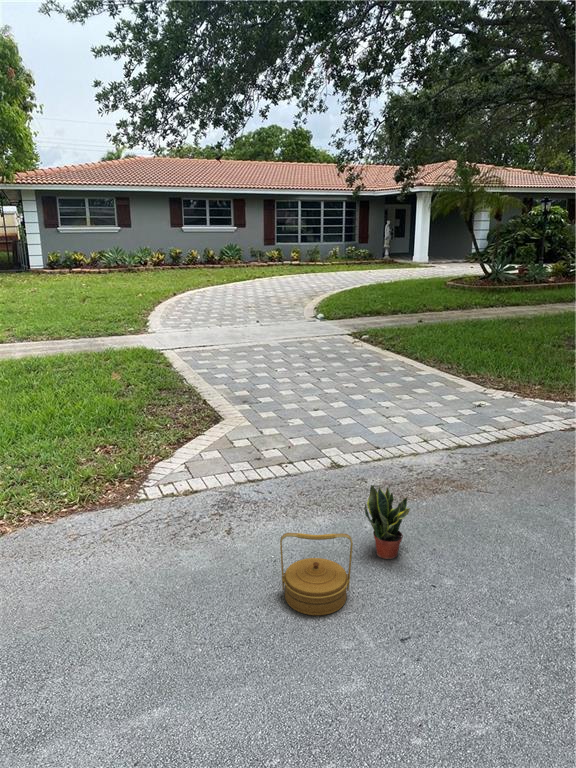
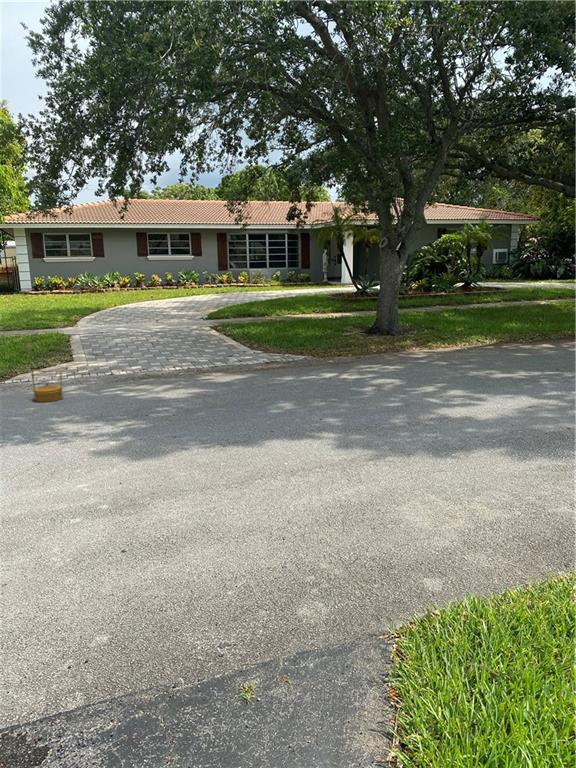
potted plant: present [365,485,410,559] -> none [80,356,106,392]

